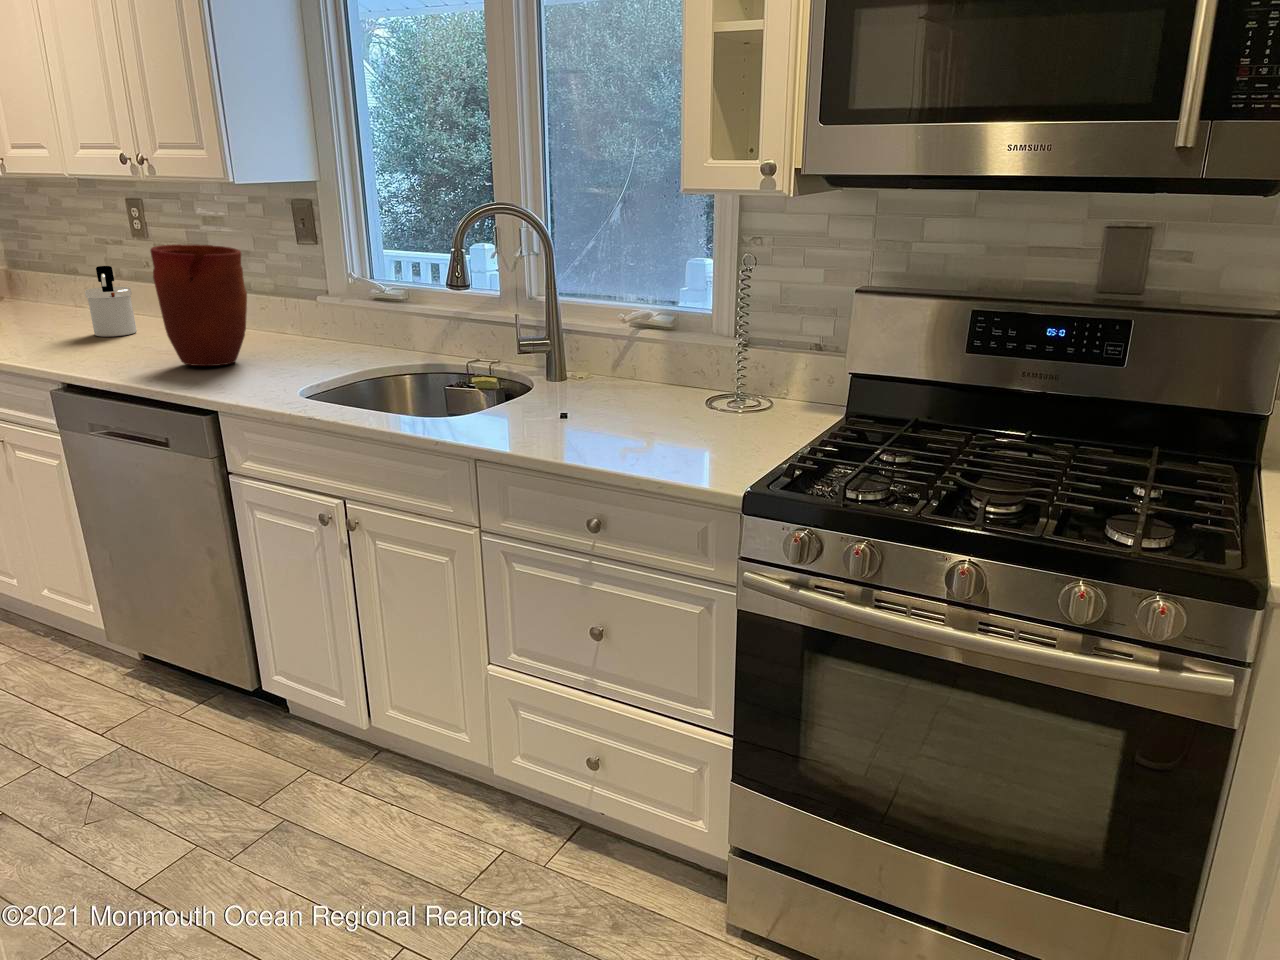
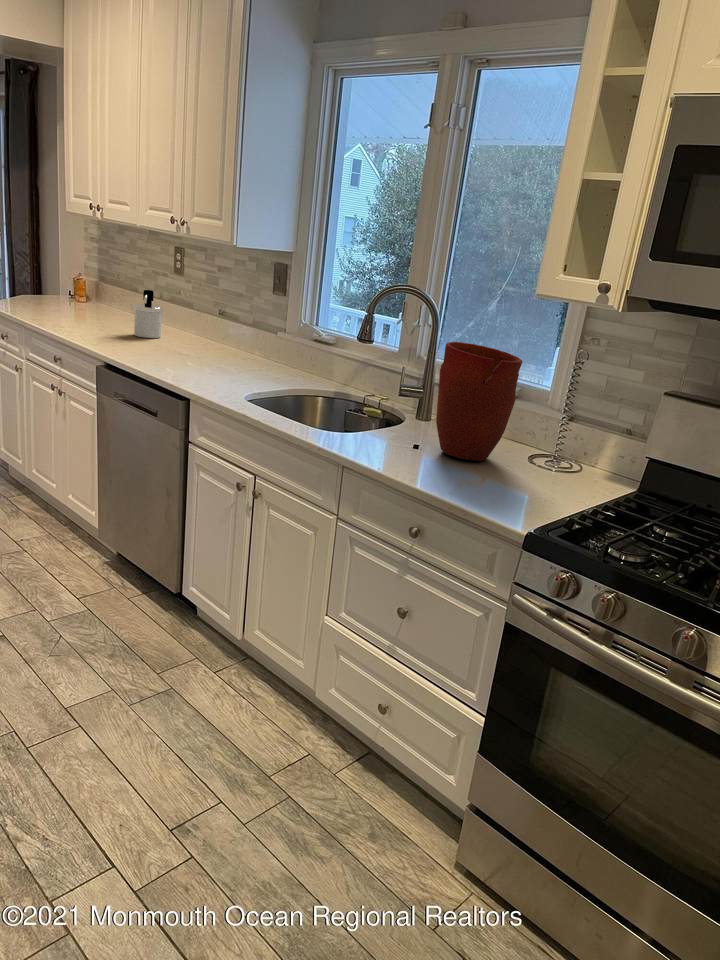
vase: present [150,244,247,366] -> present [436,342,522,461]

